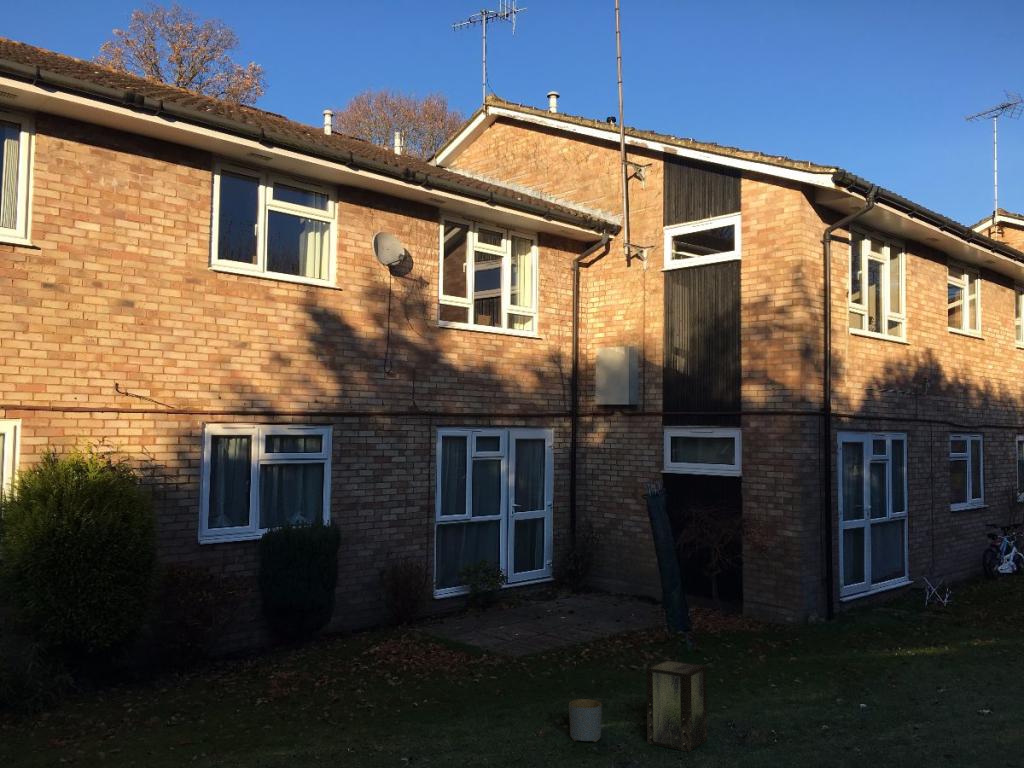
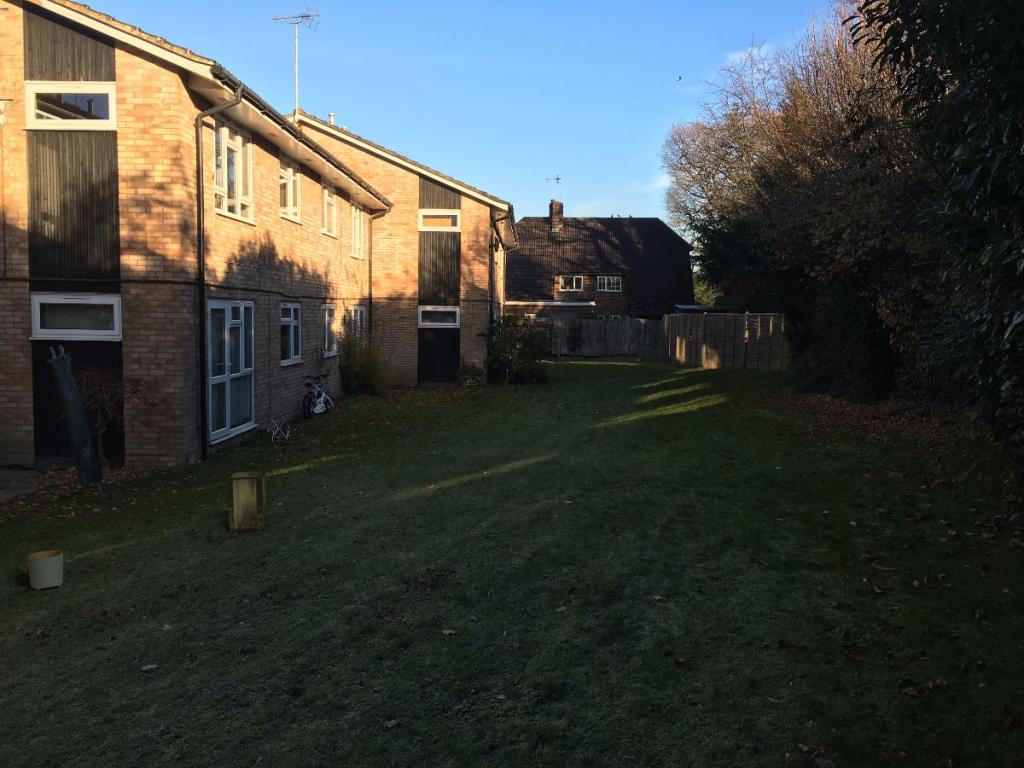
storage box: present [647,660,707,752] -> present [228,471,267,532]

